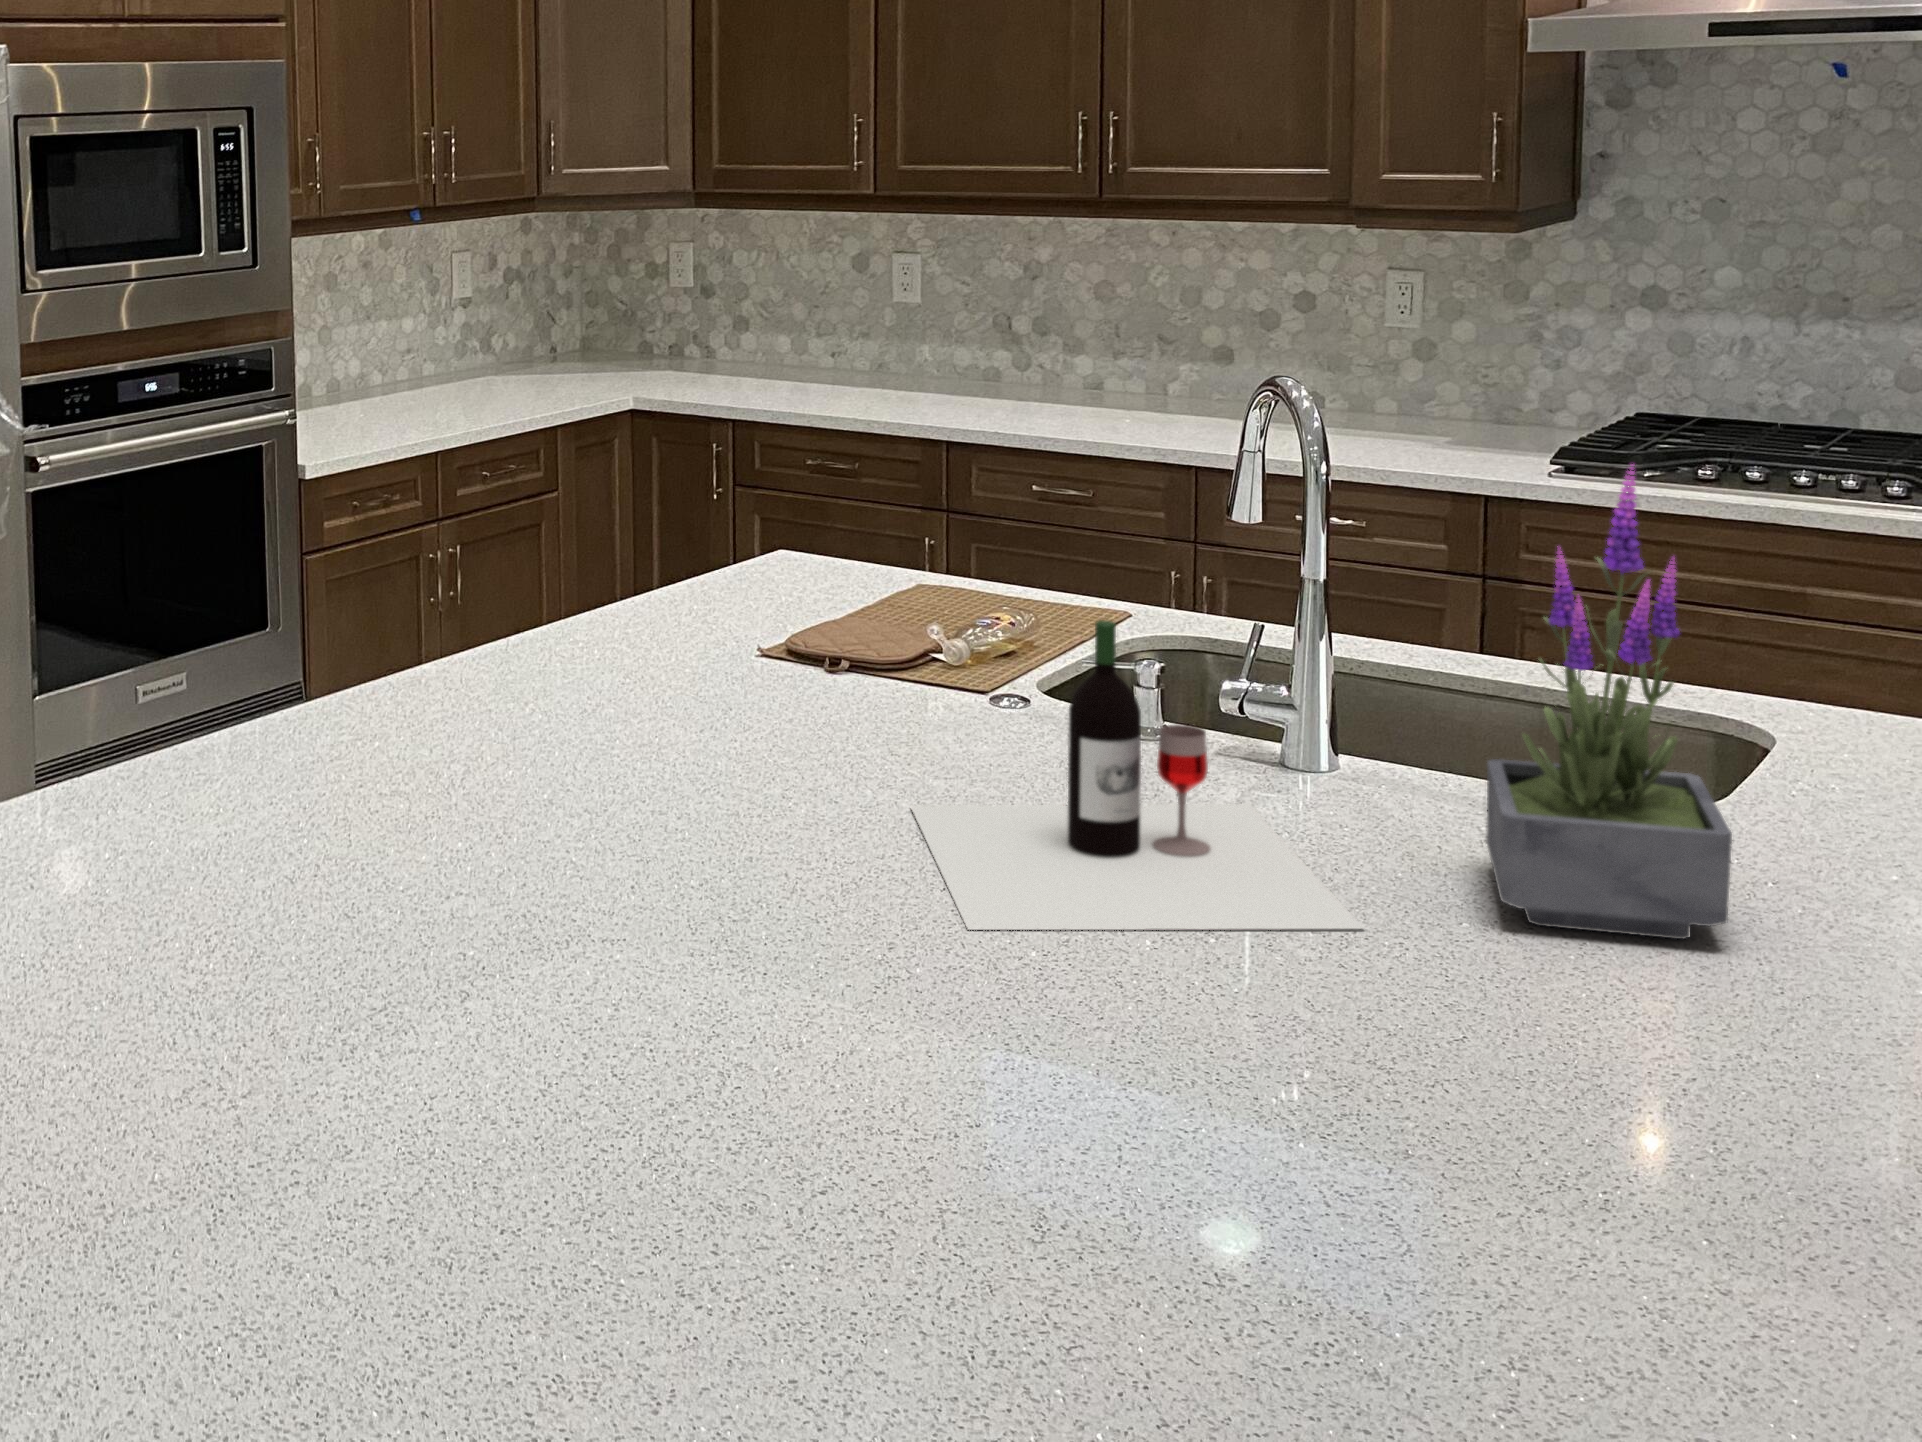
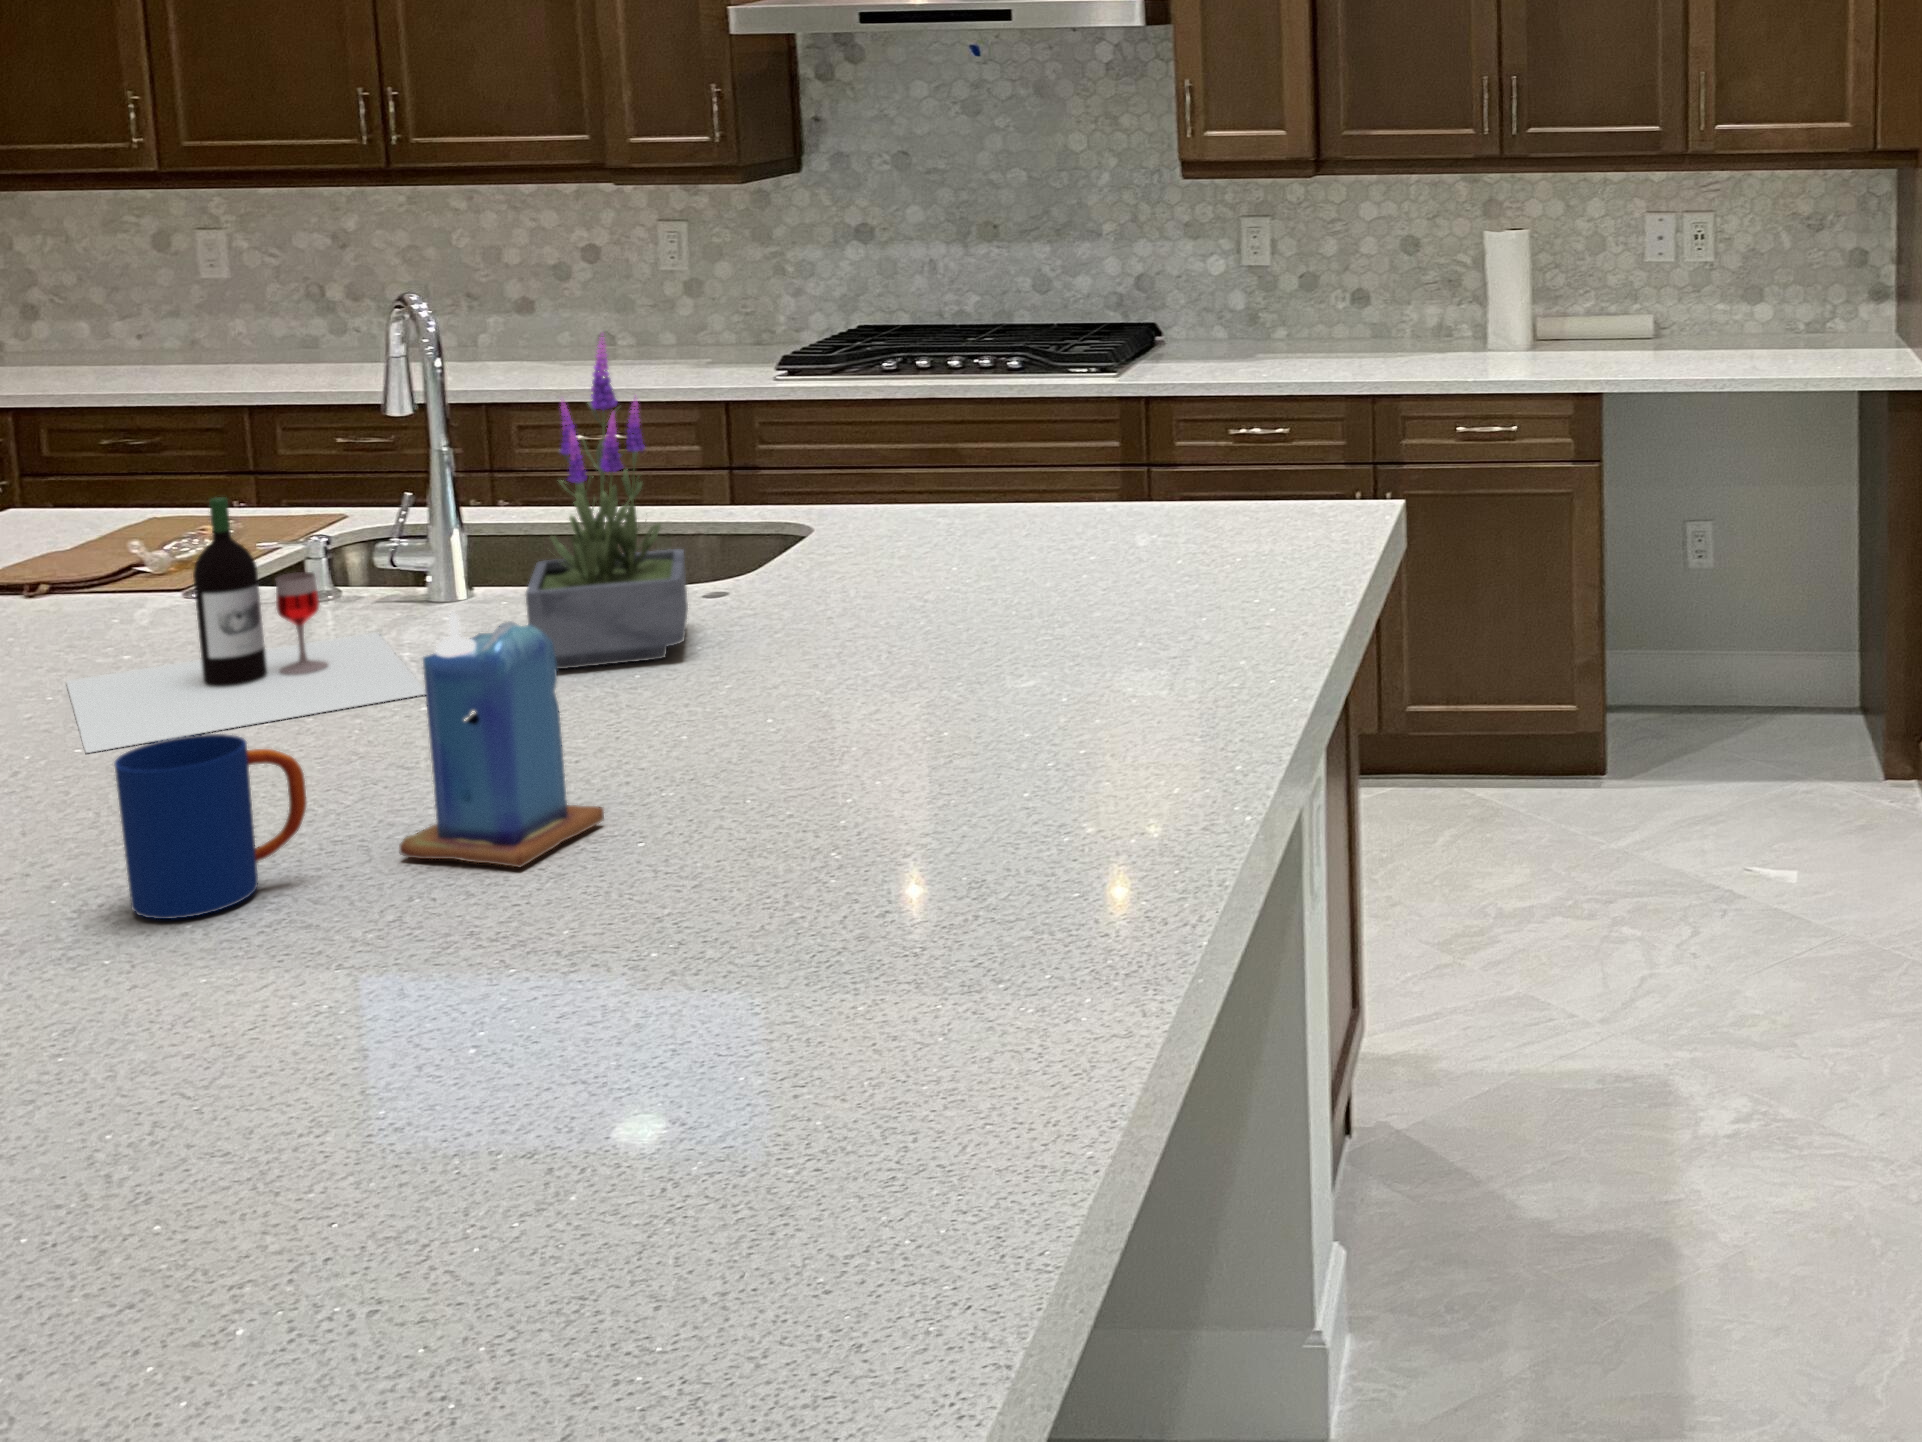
candle: none [1475,914,1785,1349] -> present [399,612,604,867]
mug: none [1123,1017,1360,1293] -> present [115,734,307,919]

